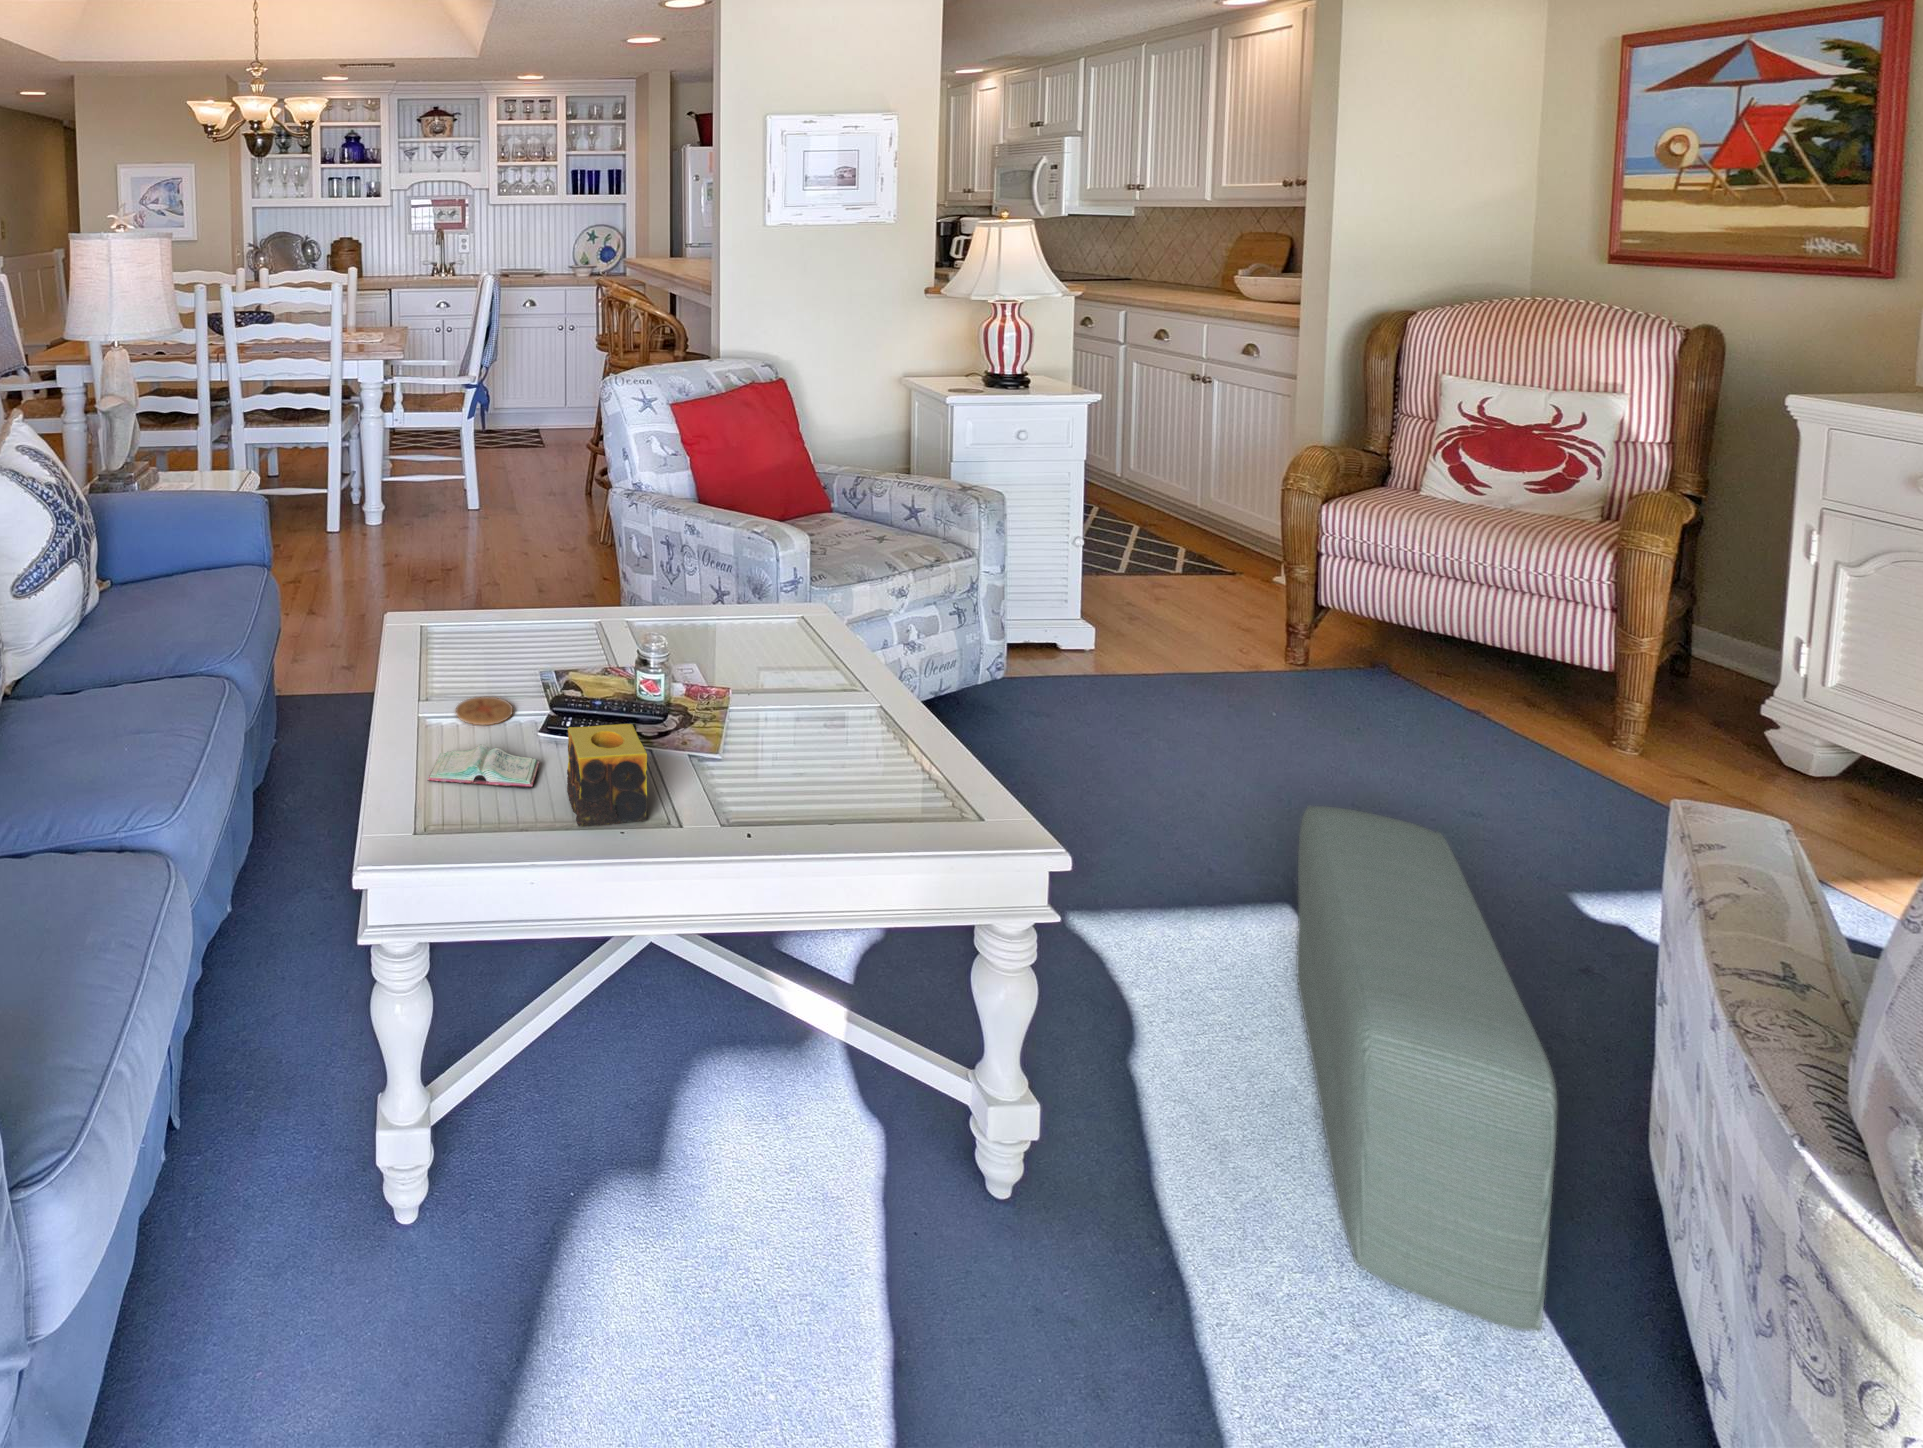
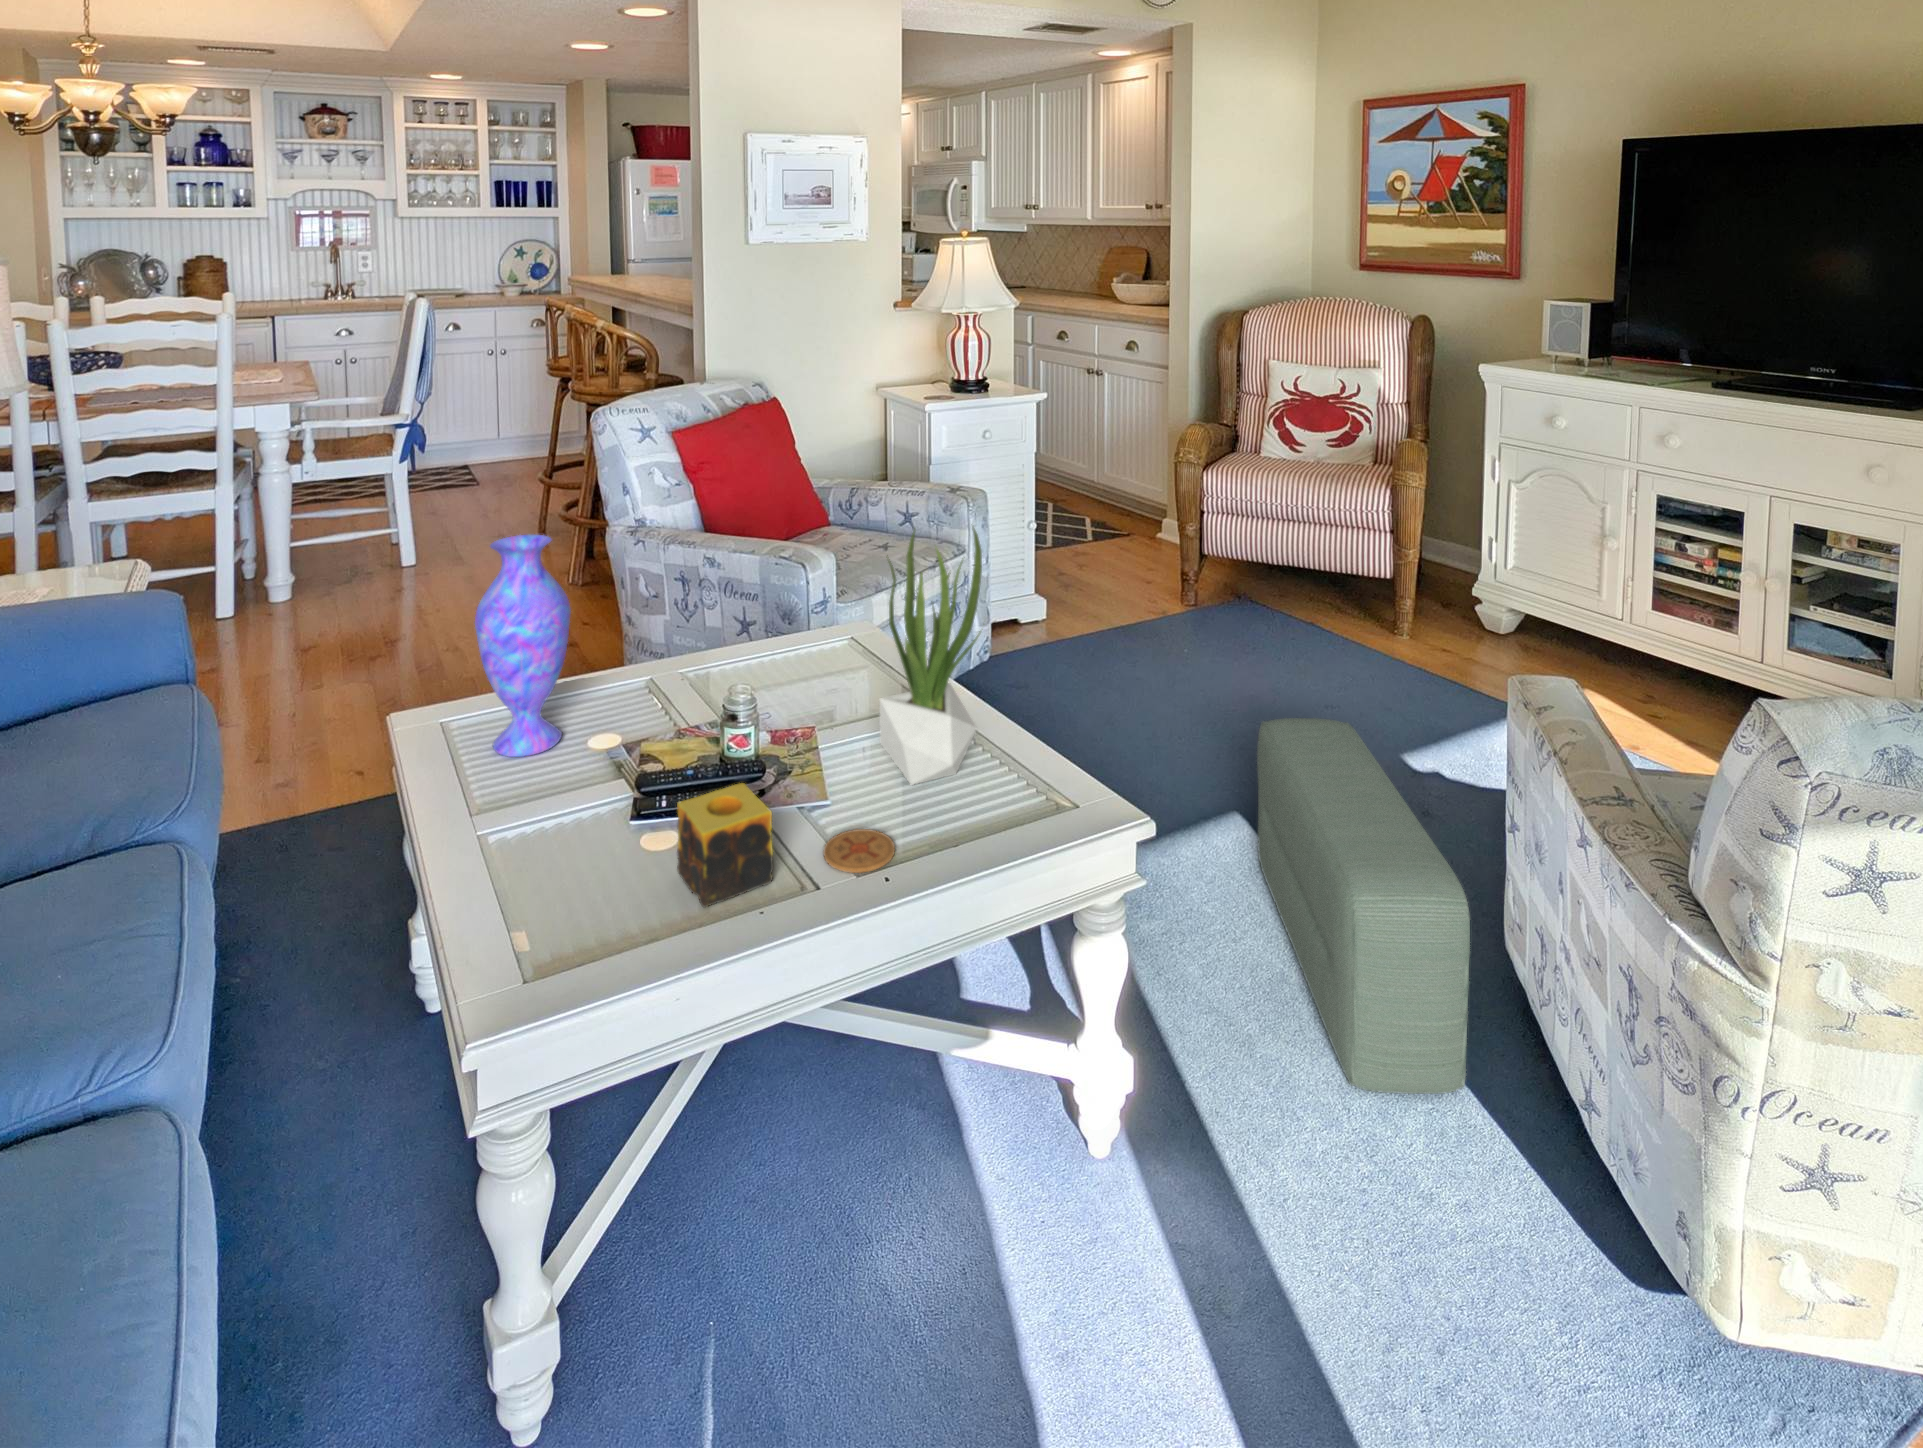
vase: none [445,476,524,669] -> present [475,535,571,757]
potted plant: none [786,507,903,769] -> present [880,527,983,785]
coaster: present [456,697,513,725] -> present [824,829,895,873]
book: present [428,744,540,788] -> none [509,844,638,903]

